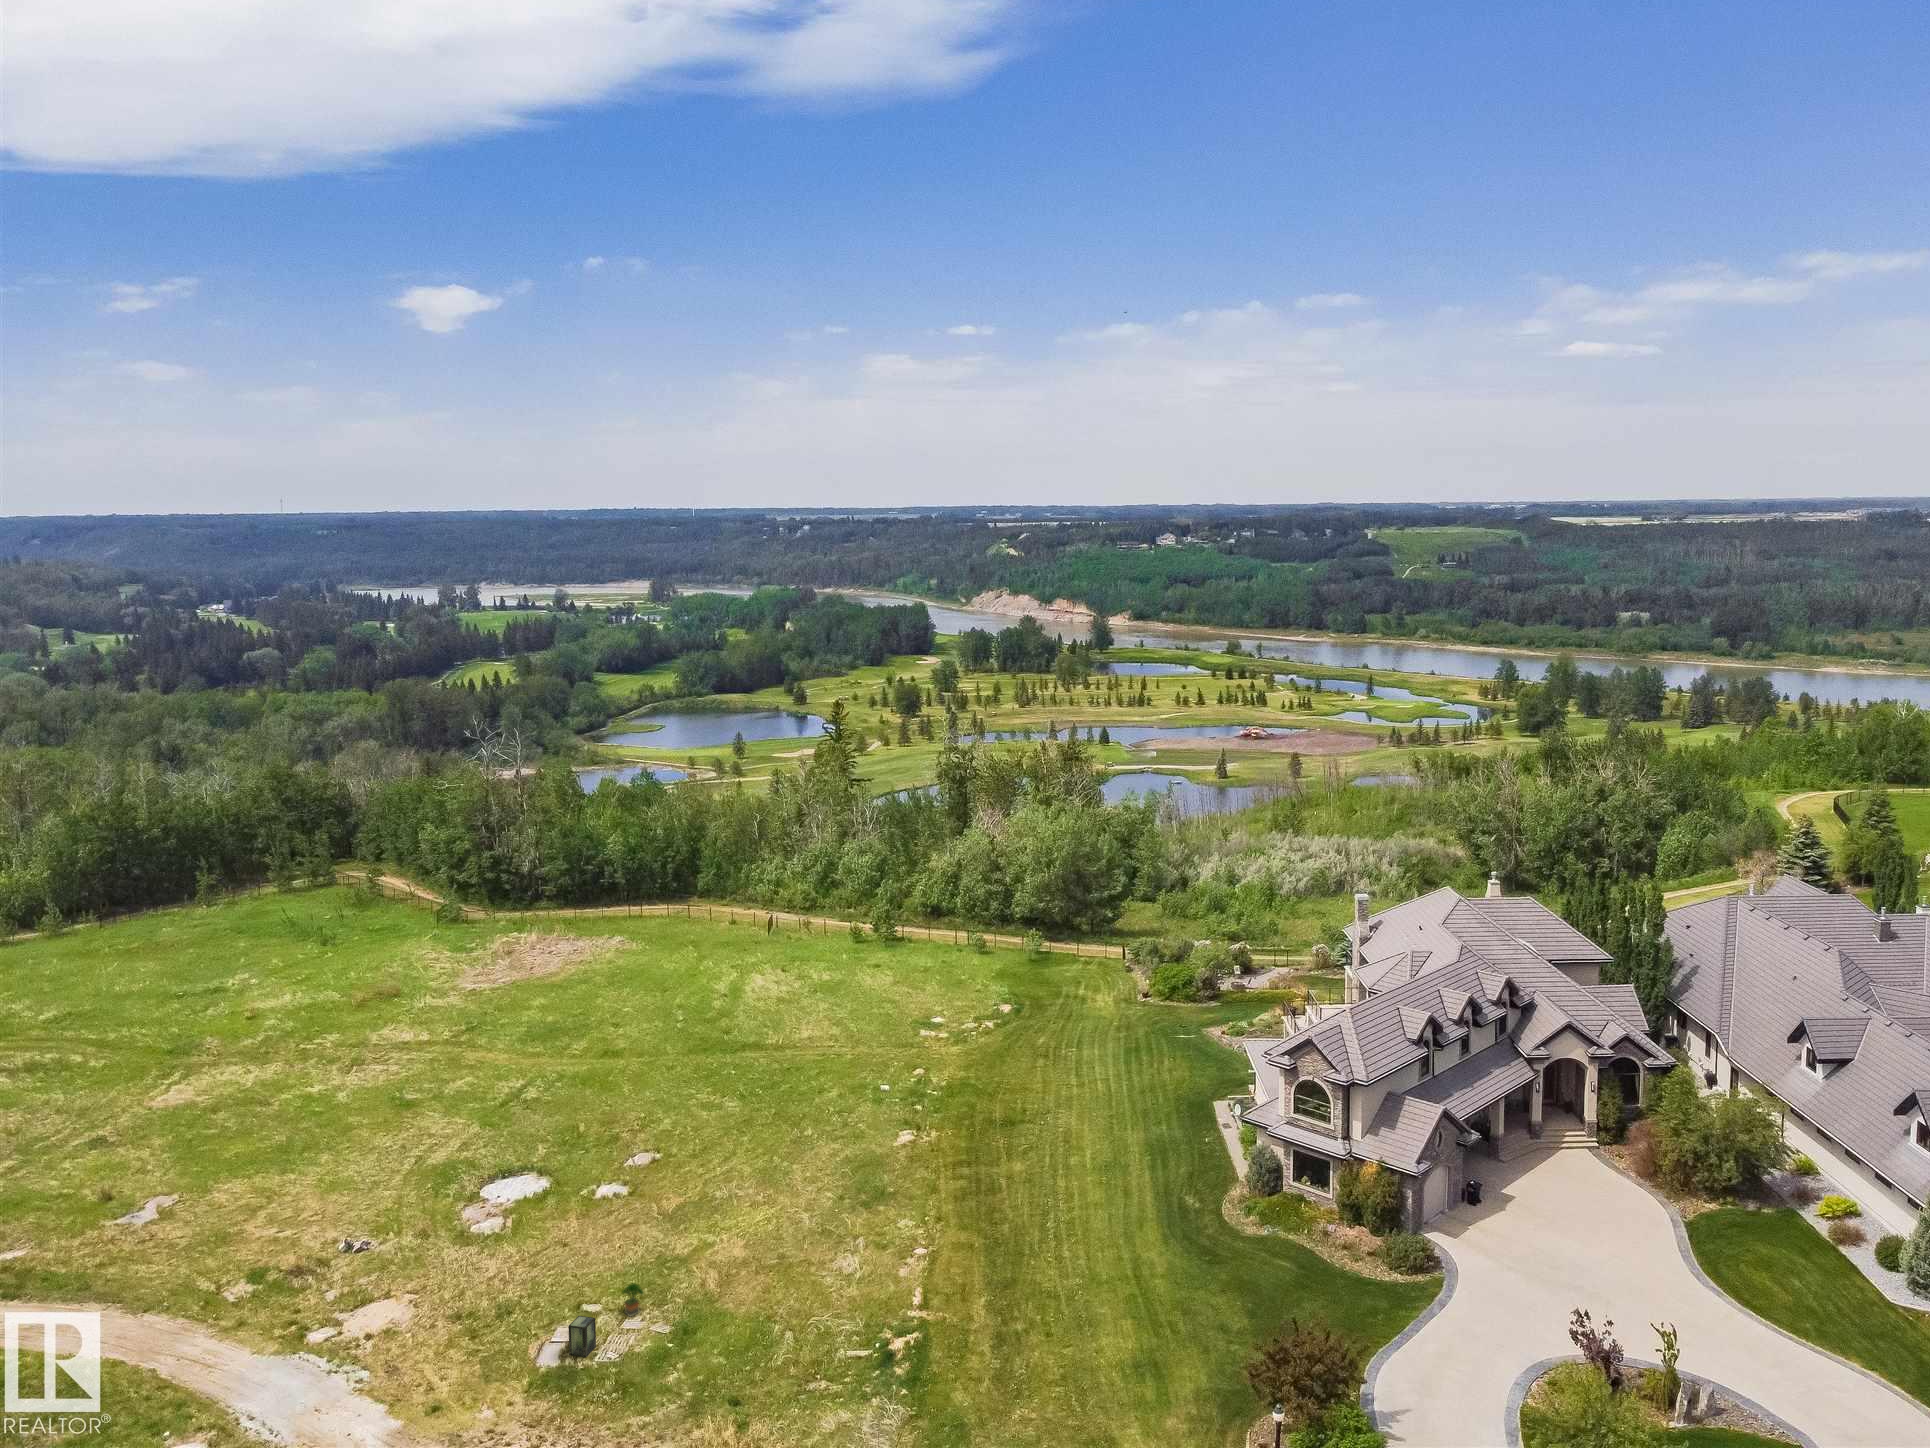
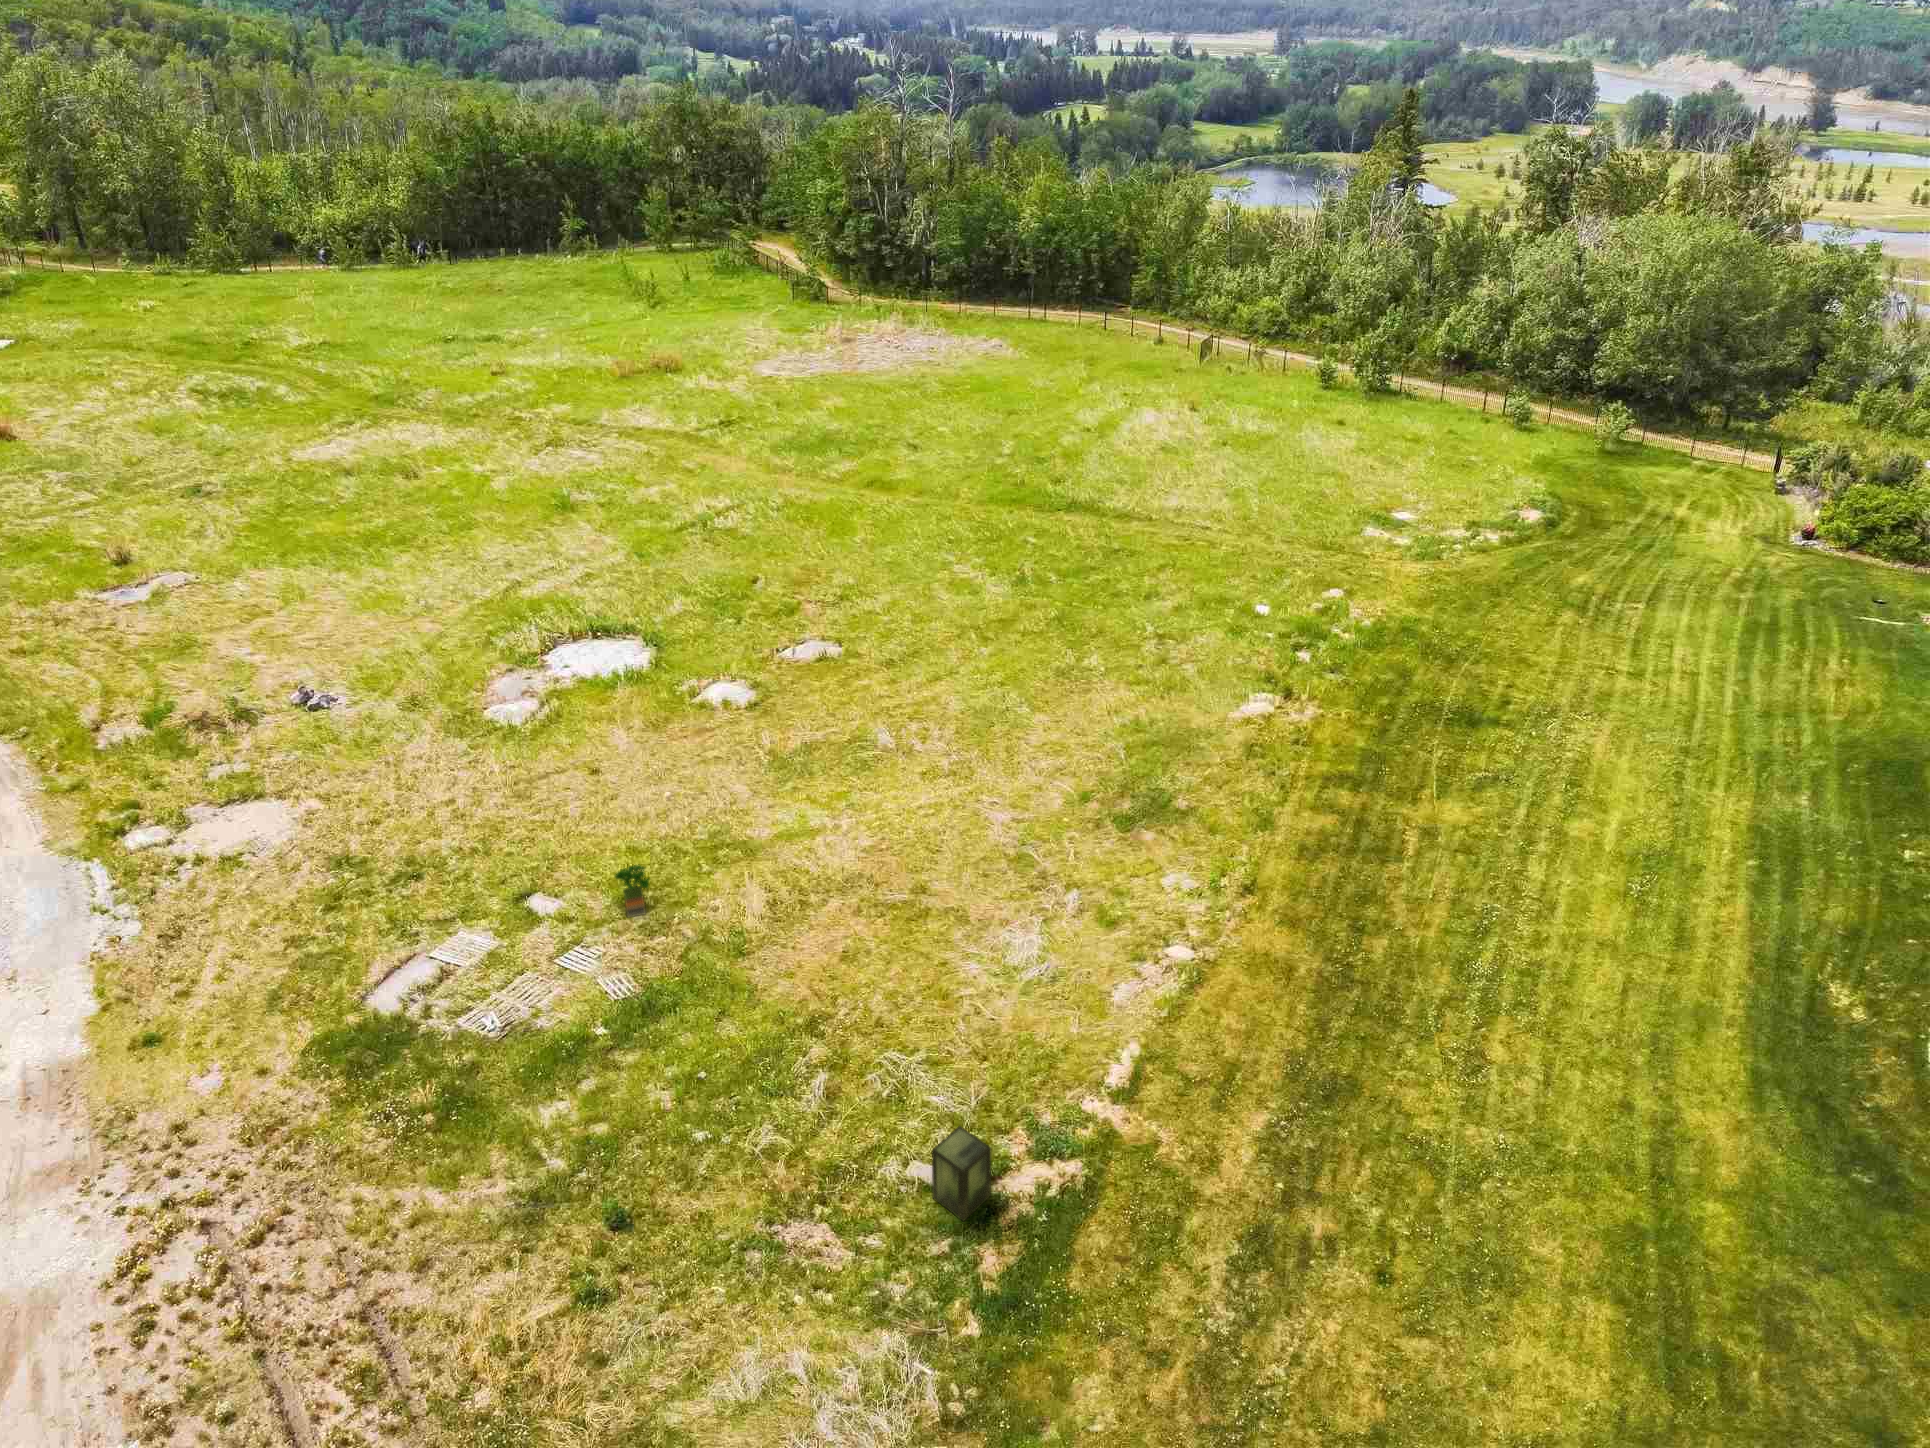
storage box: present [568,1316,596,1357] -> present [932,1126,992,1221]

